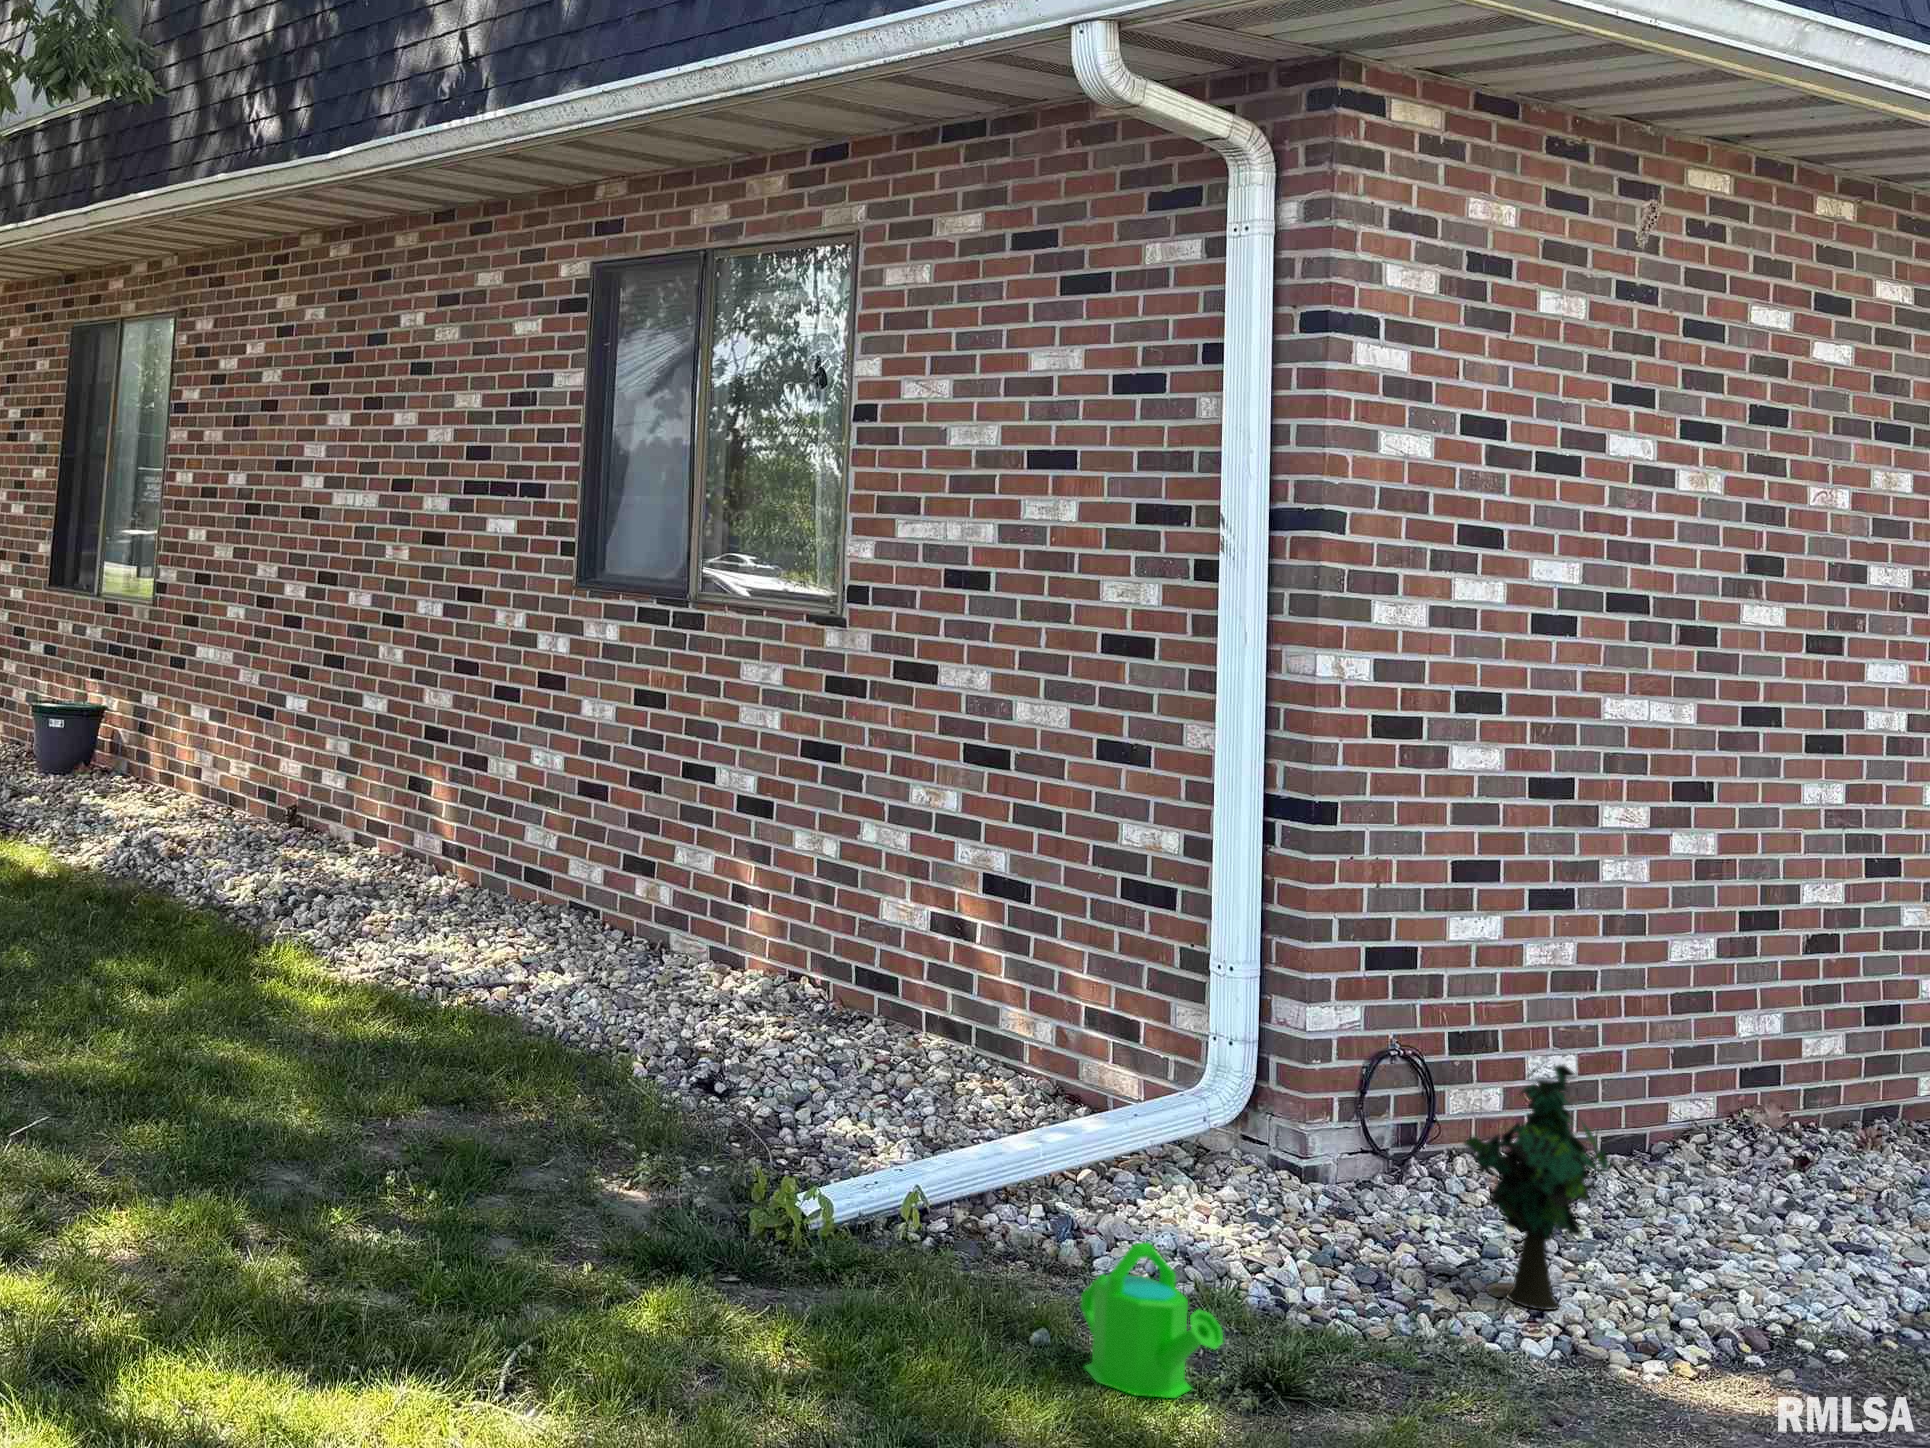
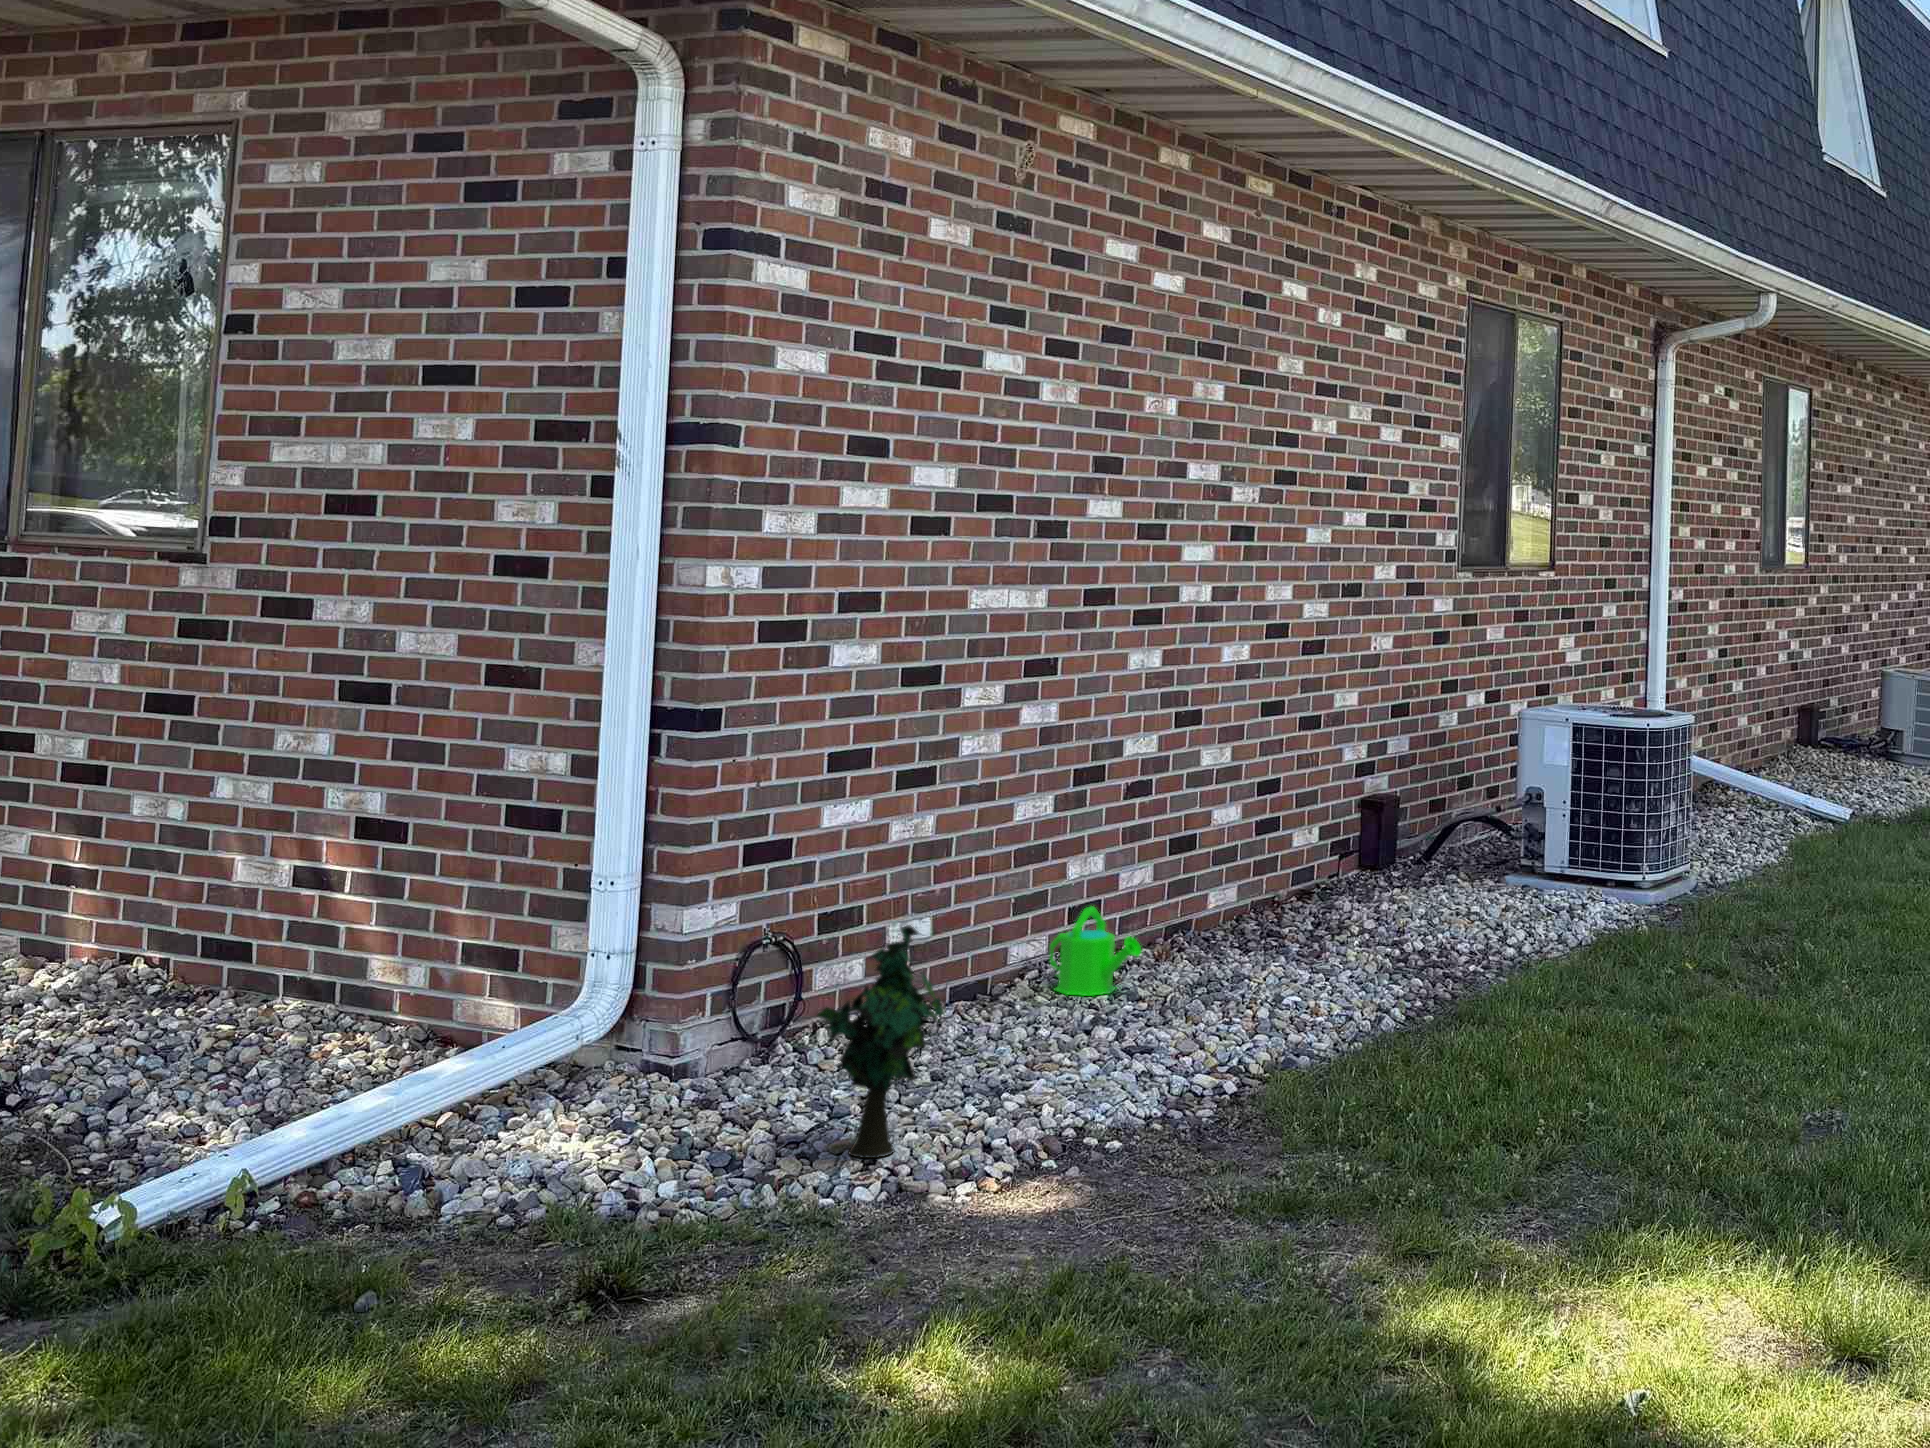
watering can: present [1081,1243,1223,1398] -> present [1050,907,1141,996]

